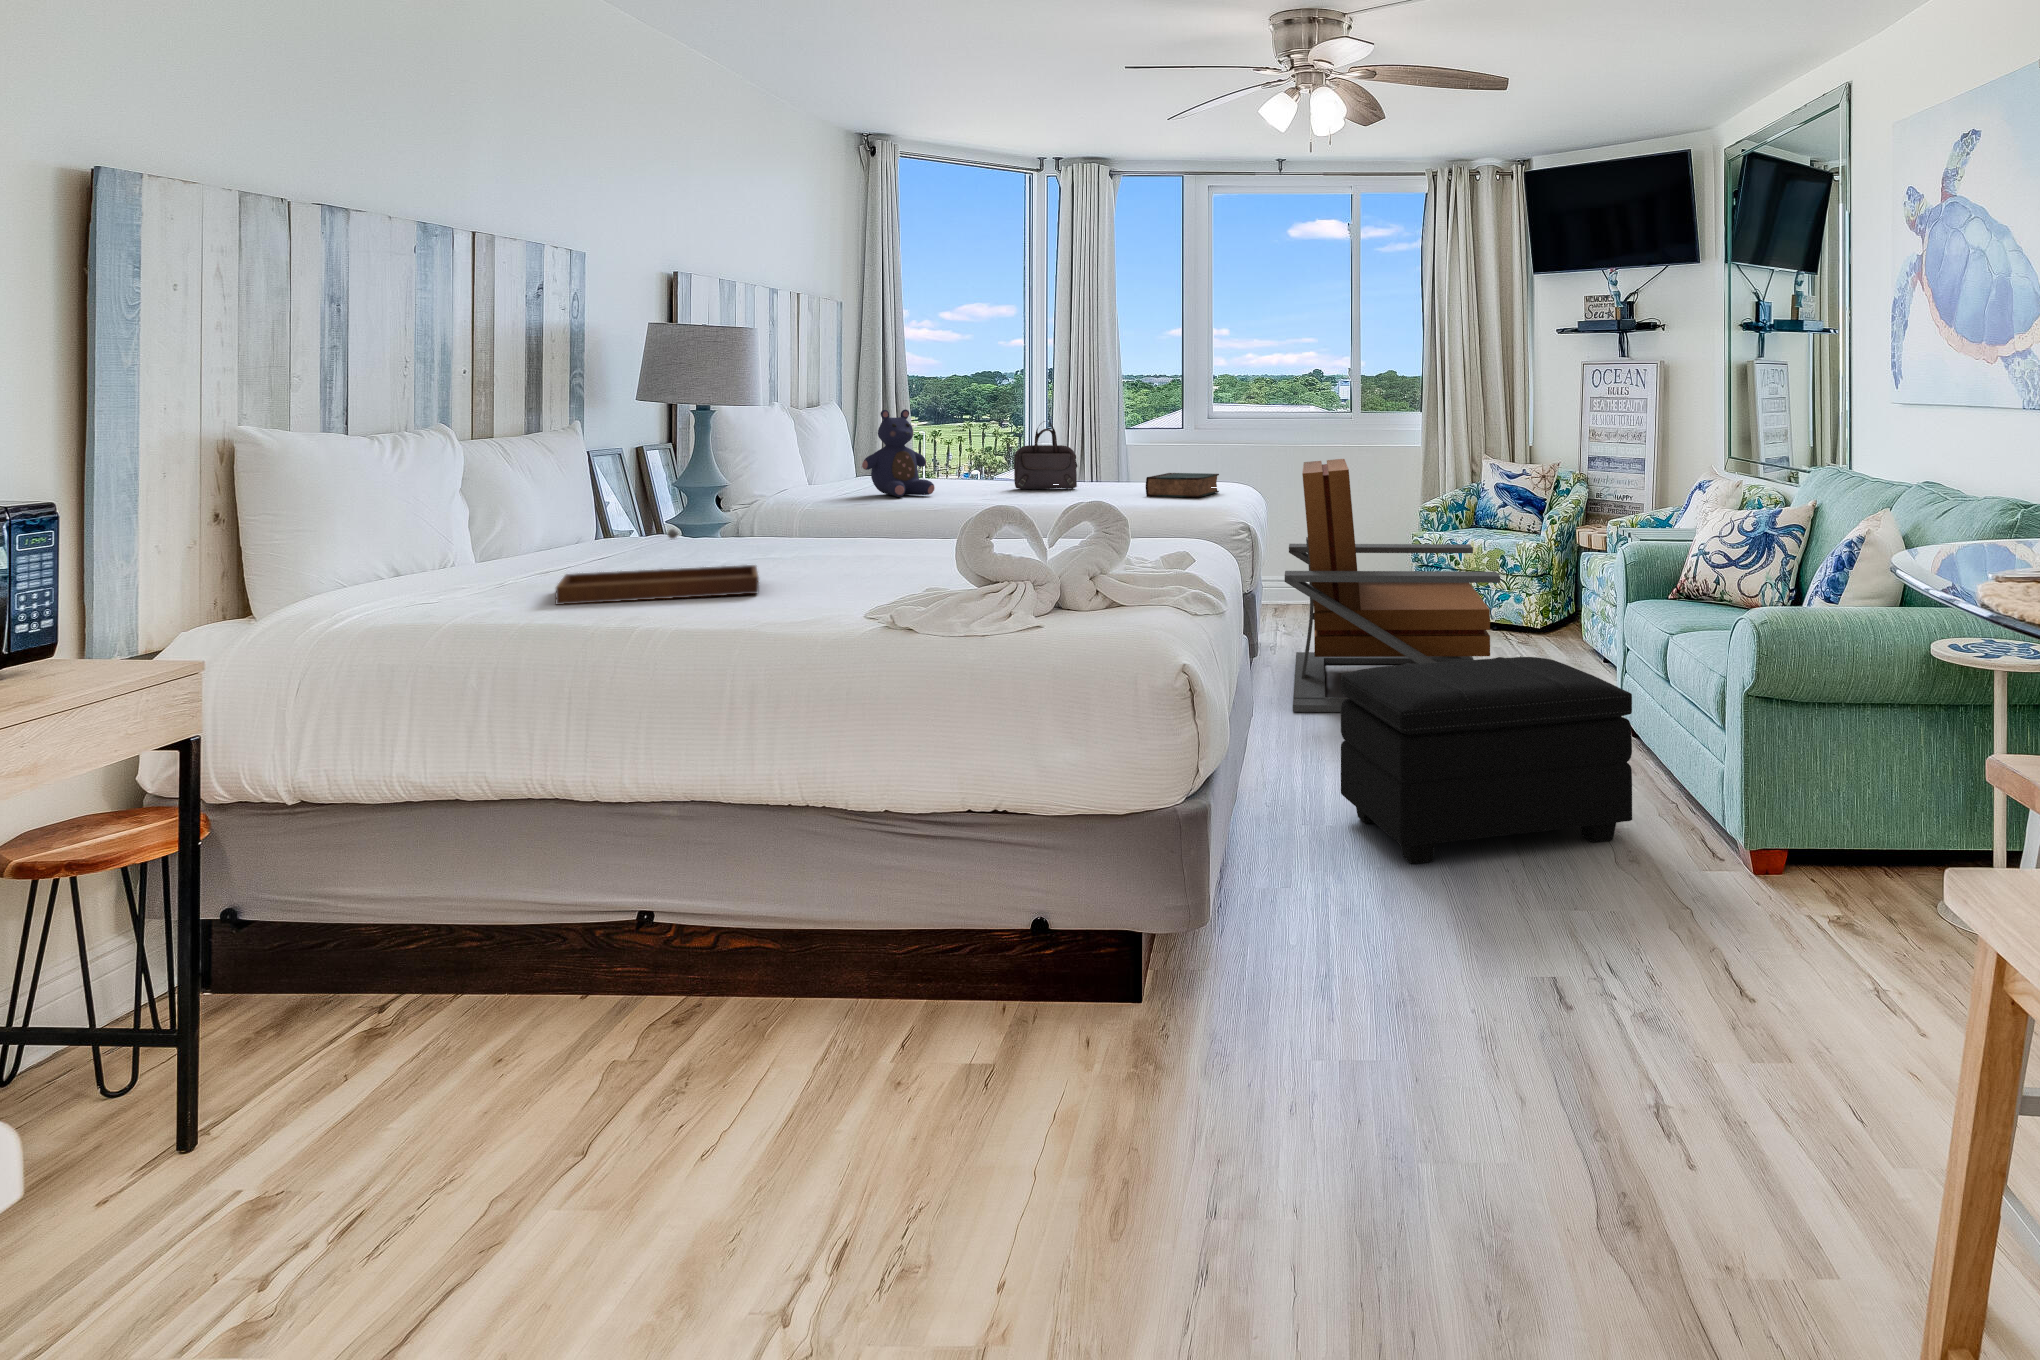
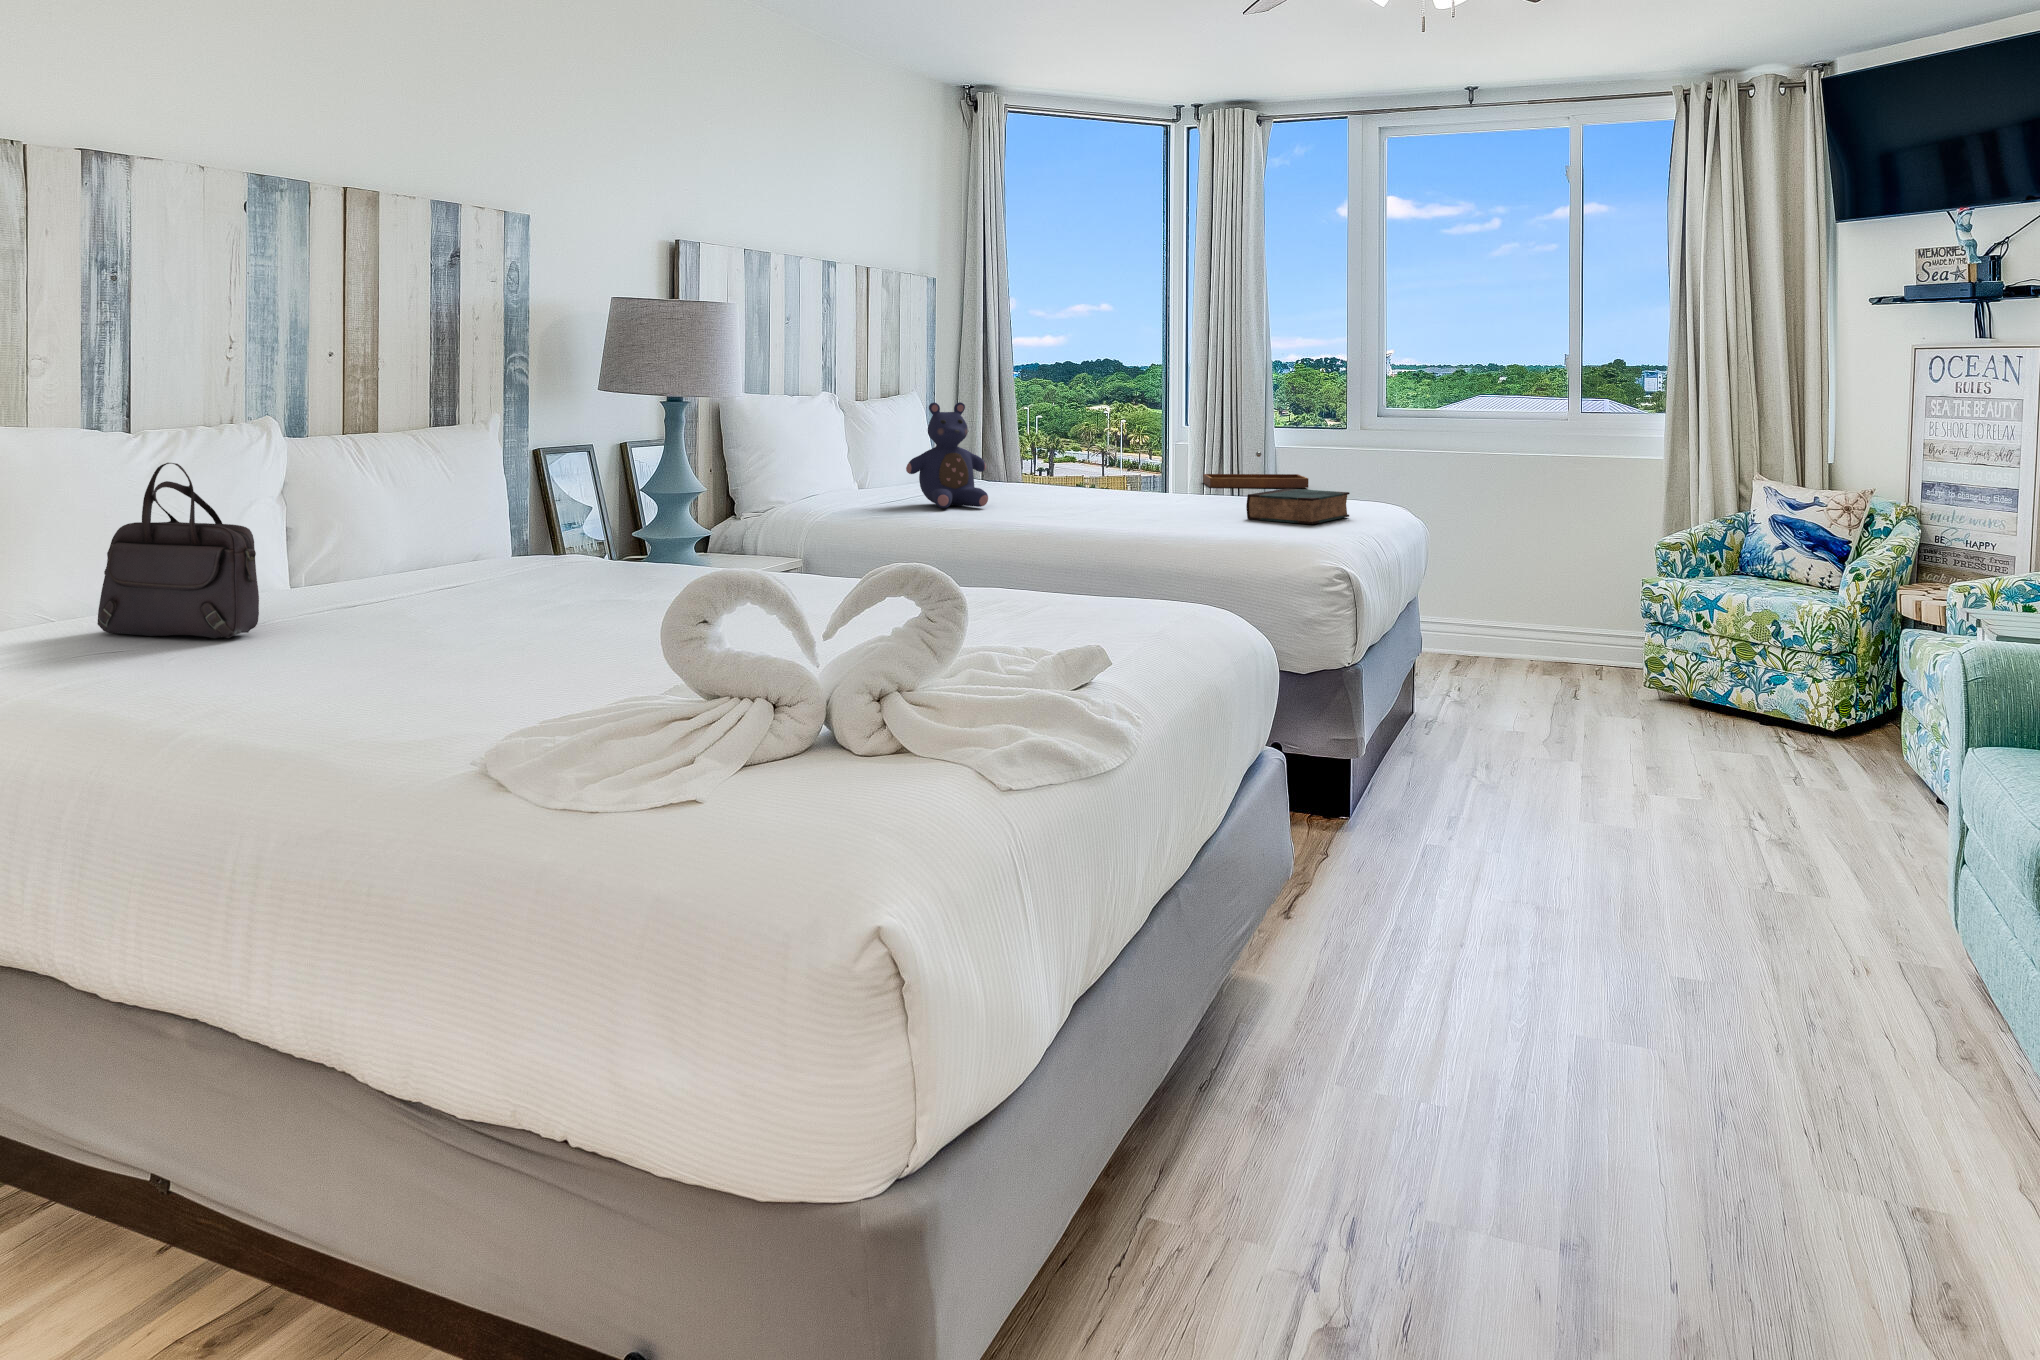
handbag: present [1013,421,1077,489] -> present [97,463,259,639]
lounge chair: present [1285,459,1500,712] -> none [1400,479,1742,887]
tray: present [555,529,759,605] -> present [1203,451,1308,488]
footstool: present [1341,657,1632,864] -> none [1406,846,1956,1250]

